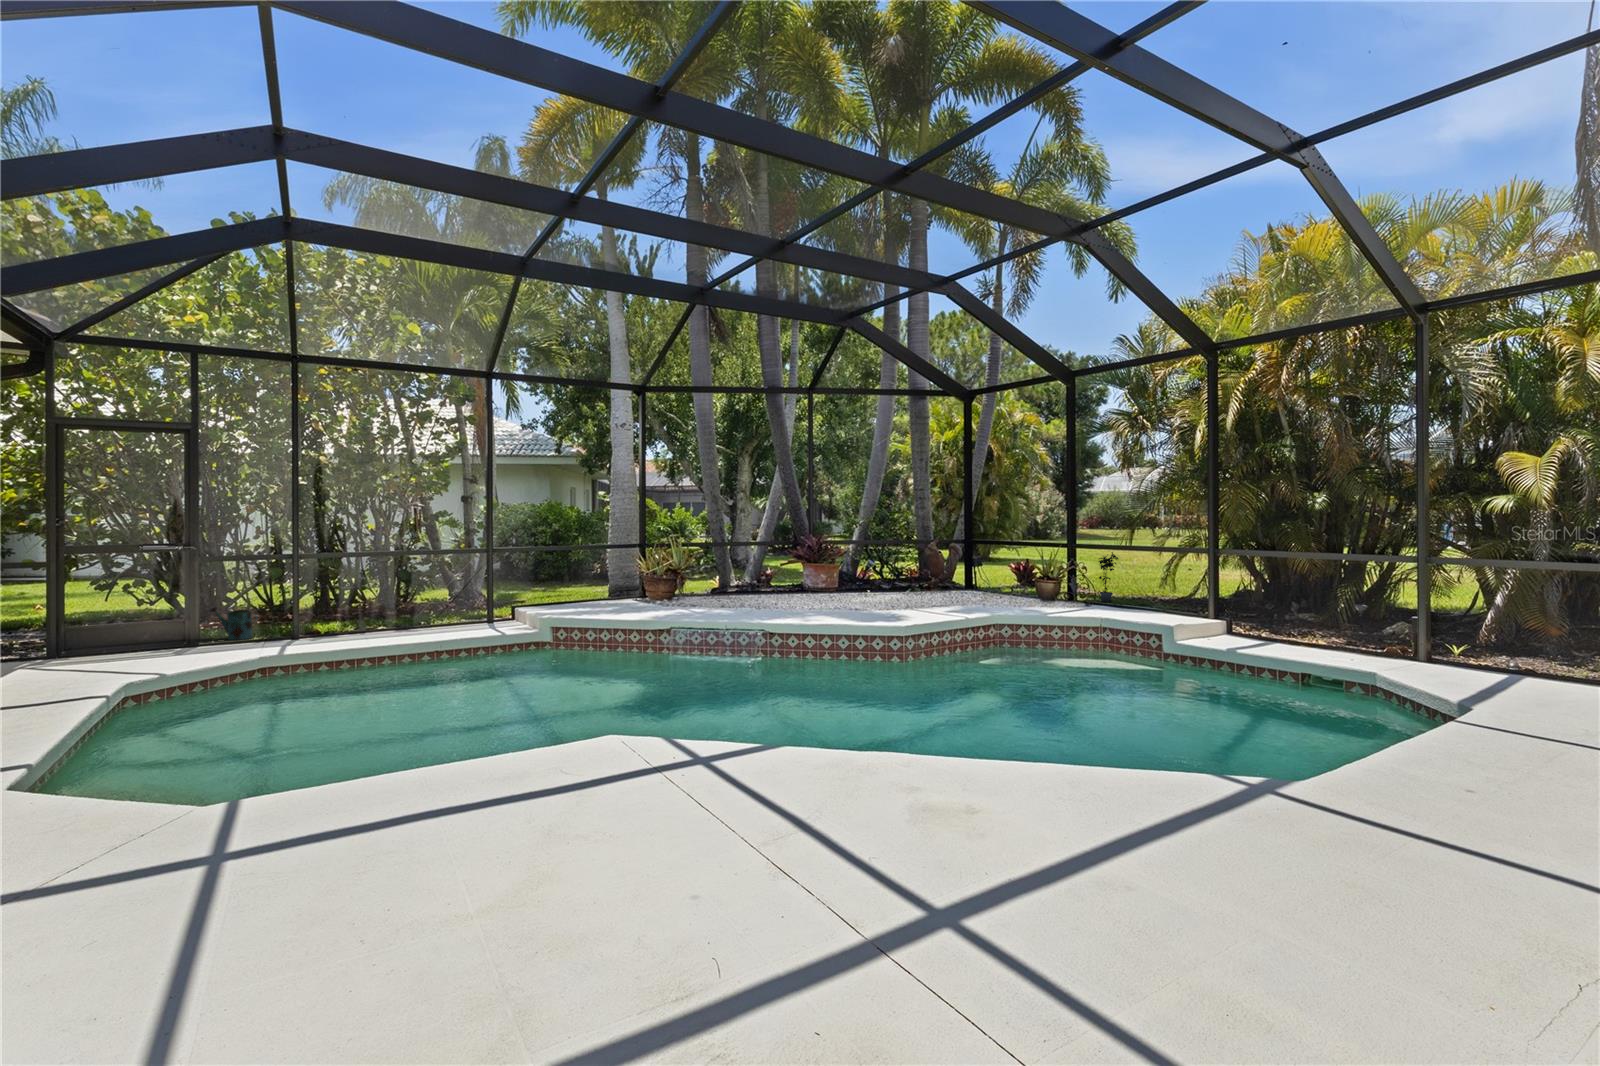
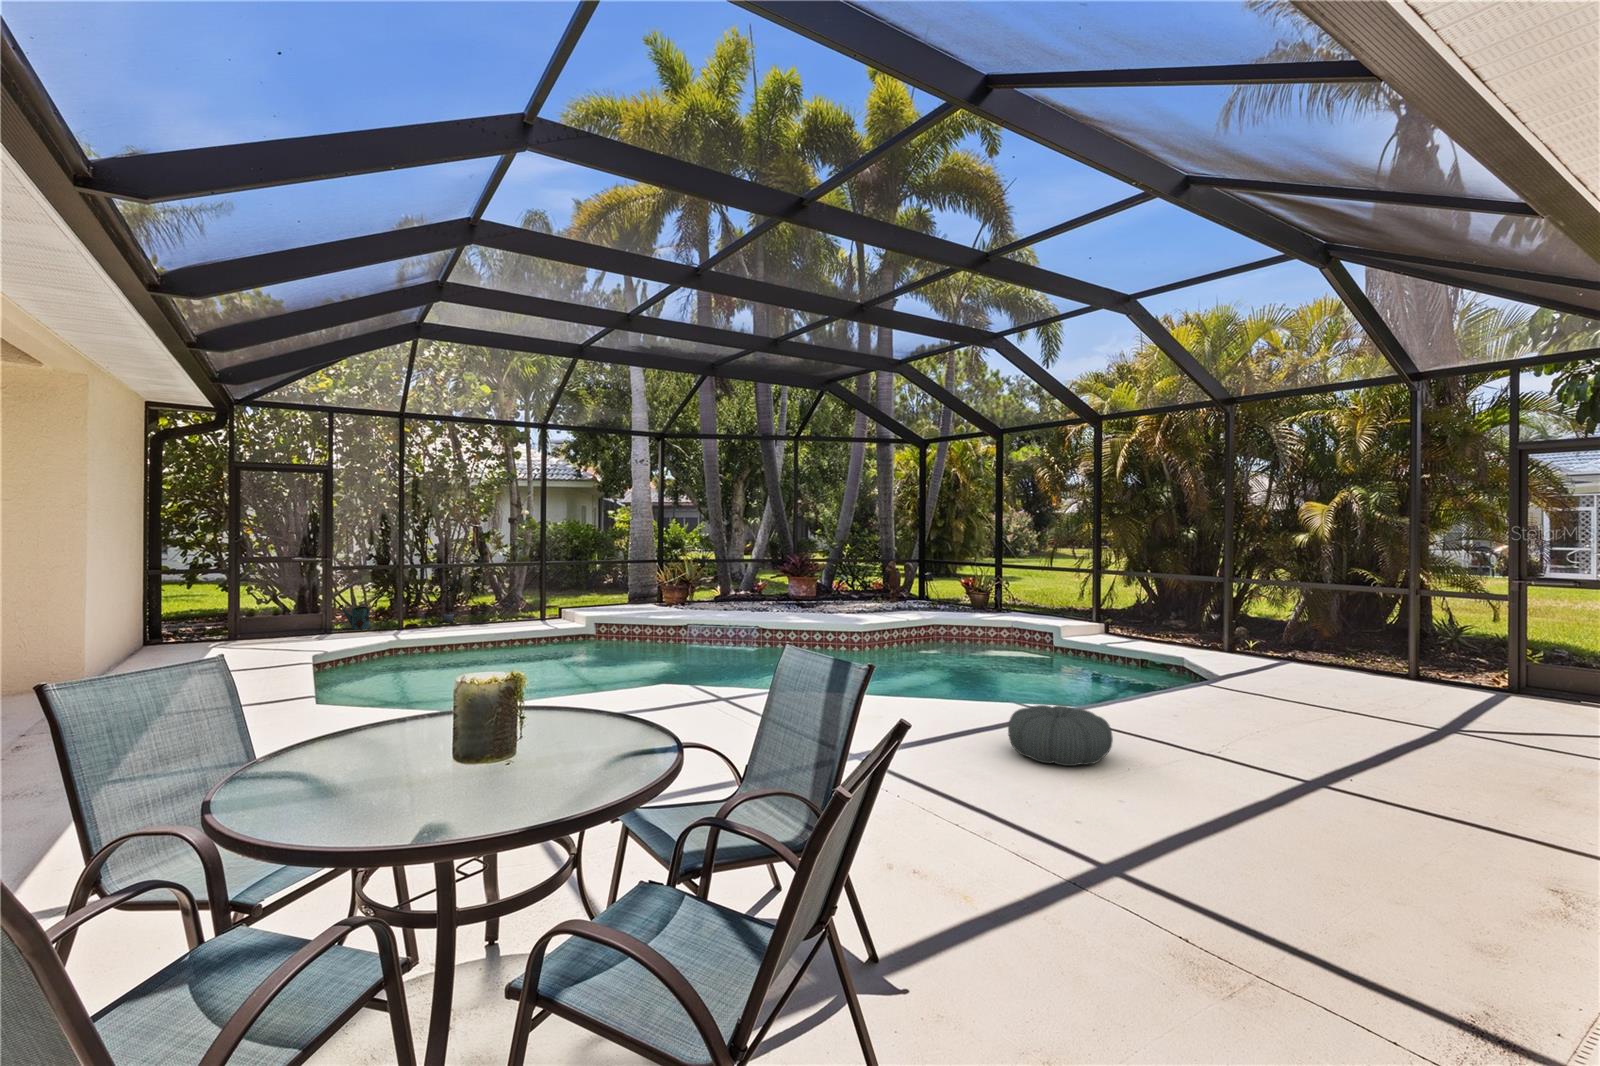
potted plant: present [1099,552,1118,602] -> present [442,579,459,622]
pouf: none [1249,803,1496,953] -> present [1008,705,1113,766]

